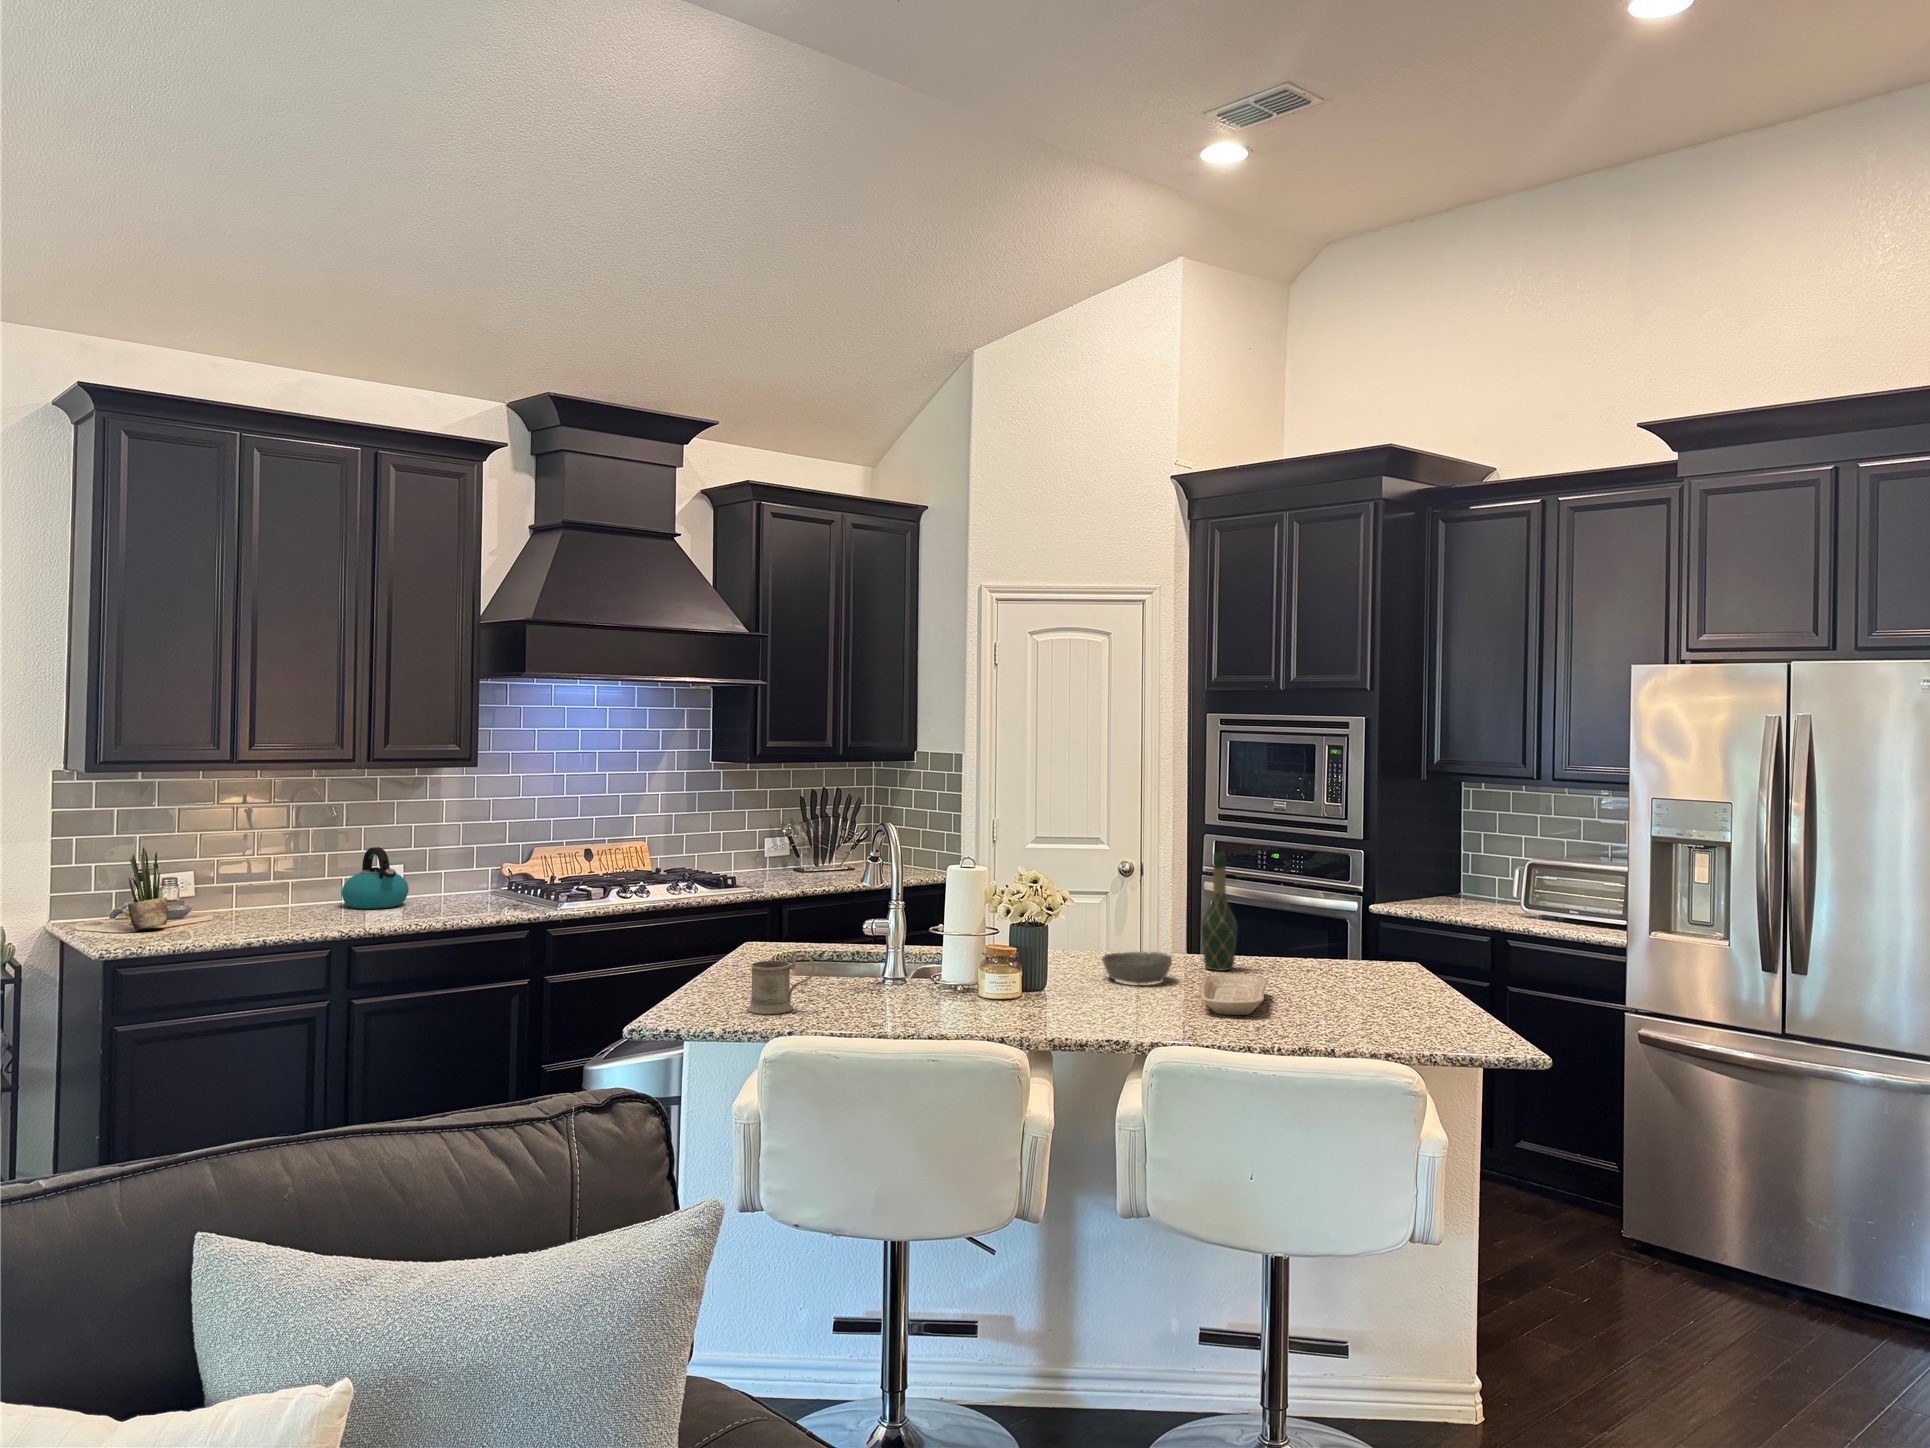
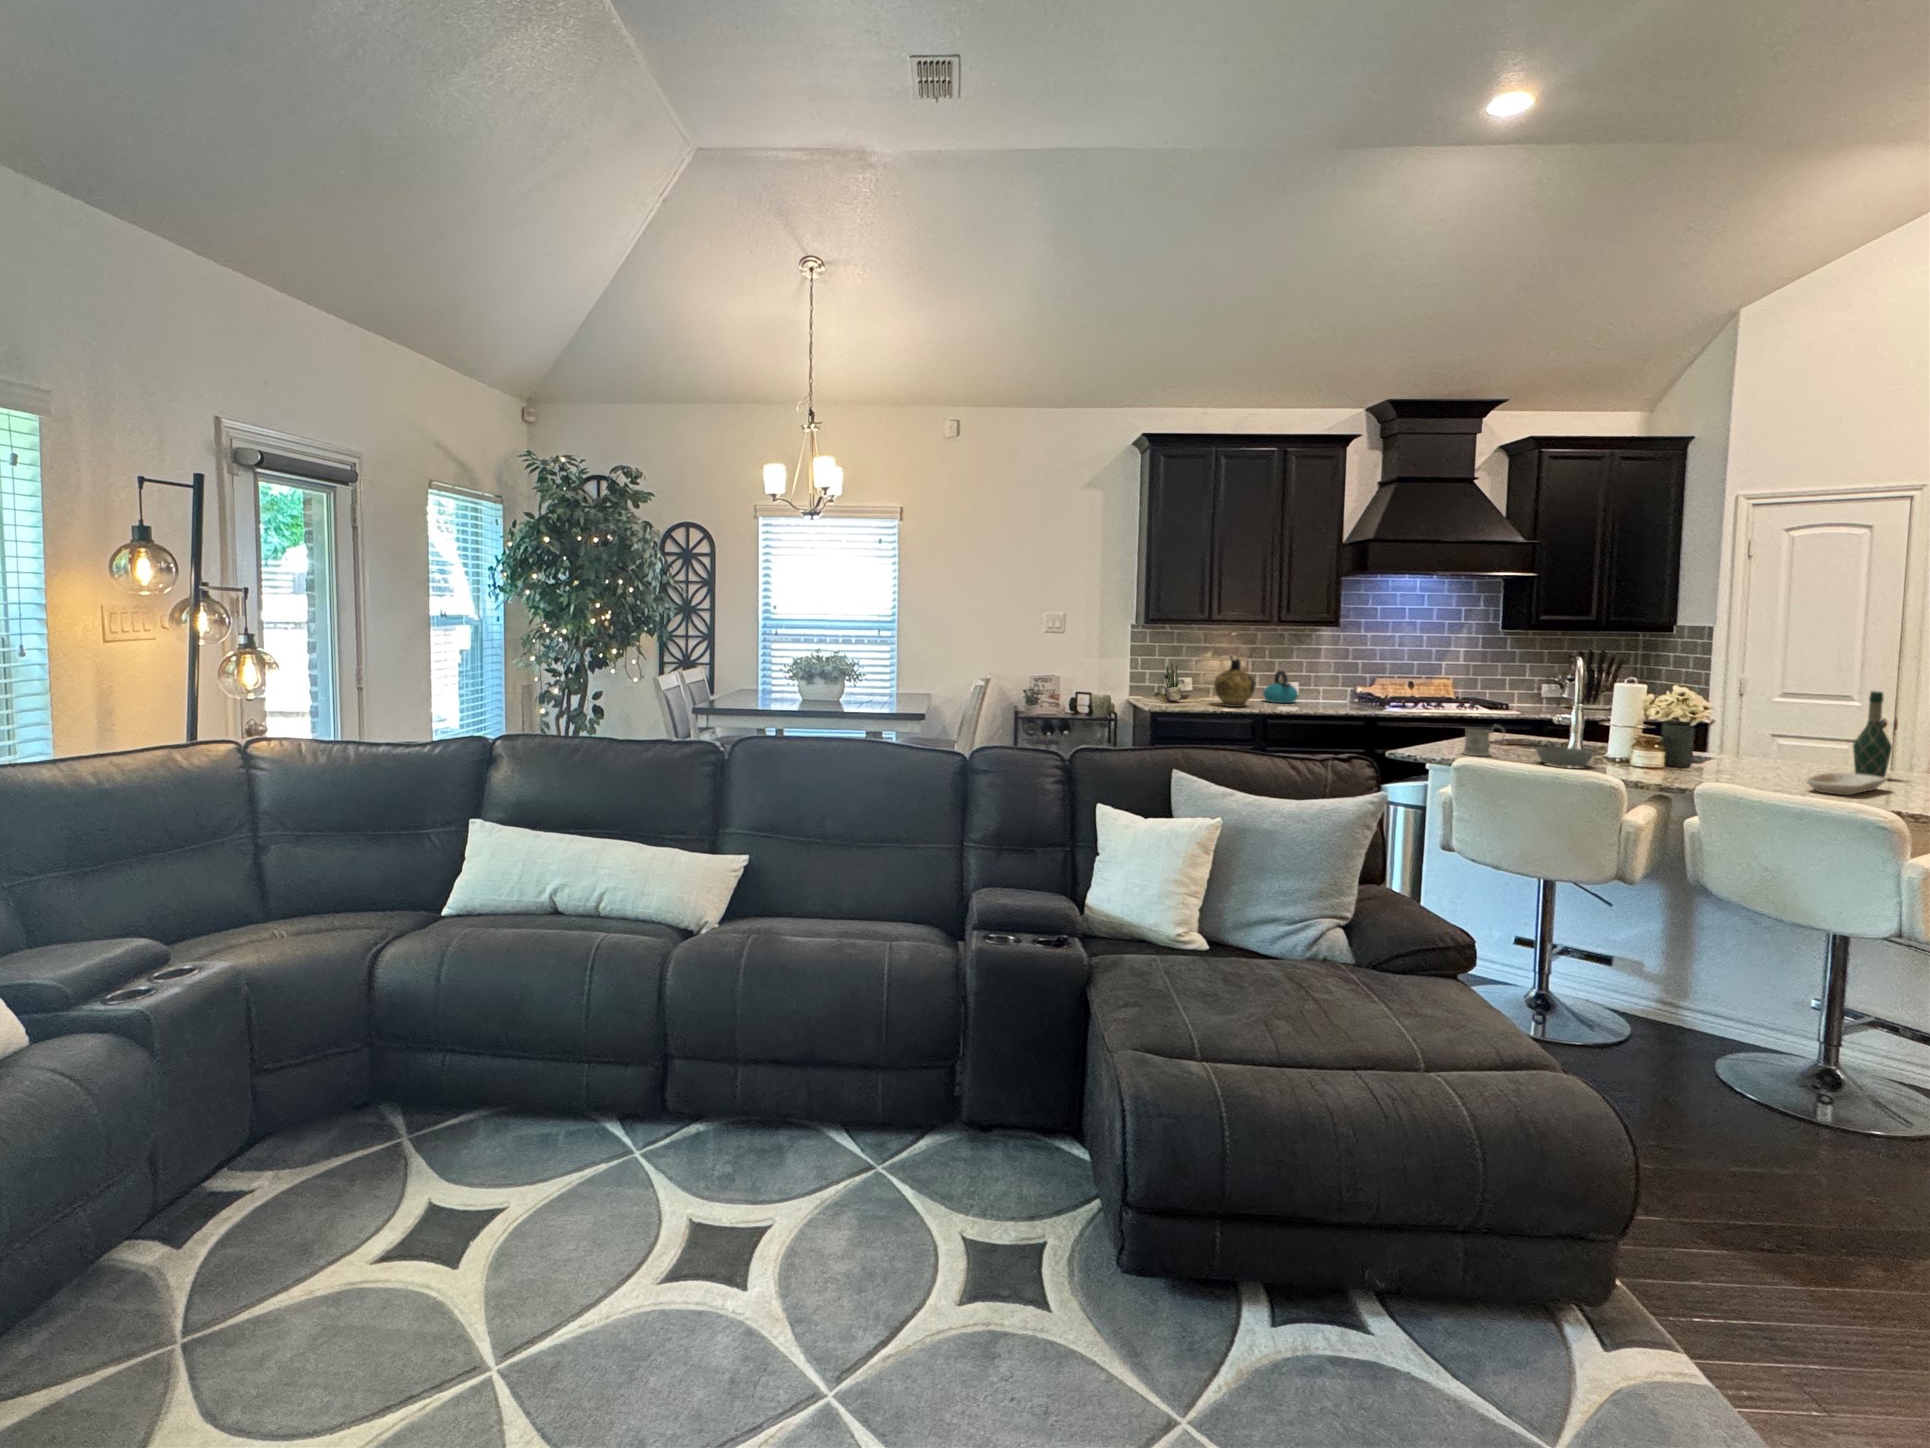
ceramic jug: none [241,832,329,929] -> present [1214,659,1256,707]
bowl: present [1102,952,1172,984] -> present [1536,747,1593,767]

